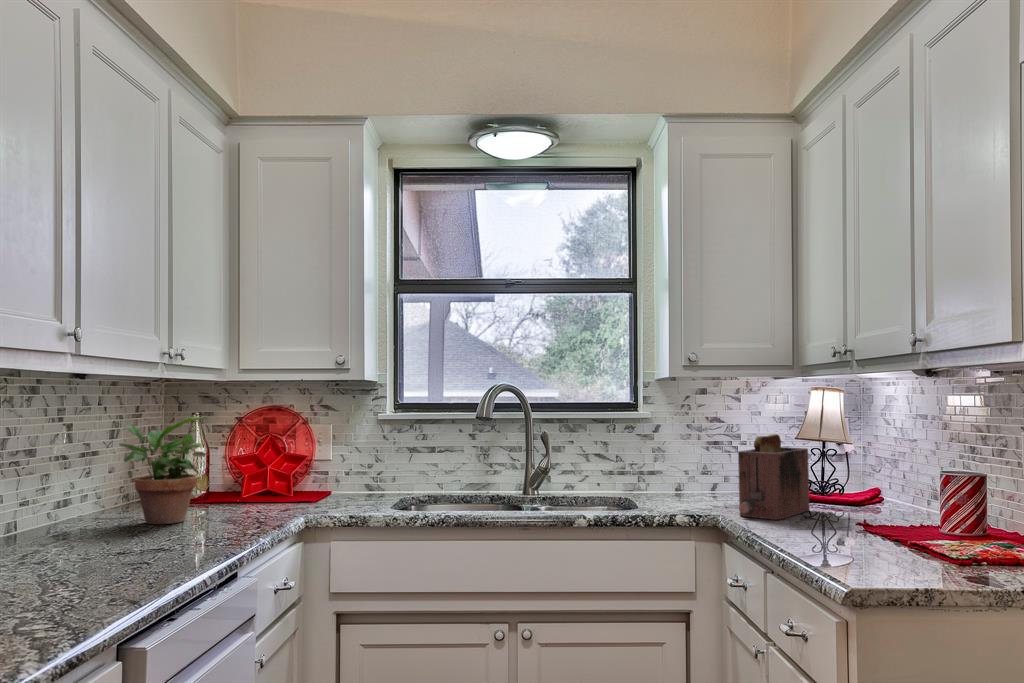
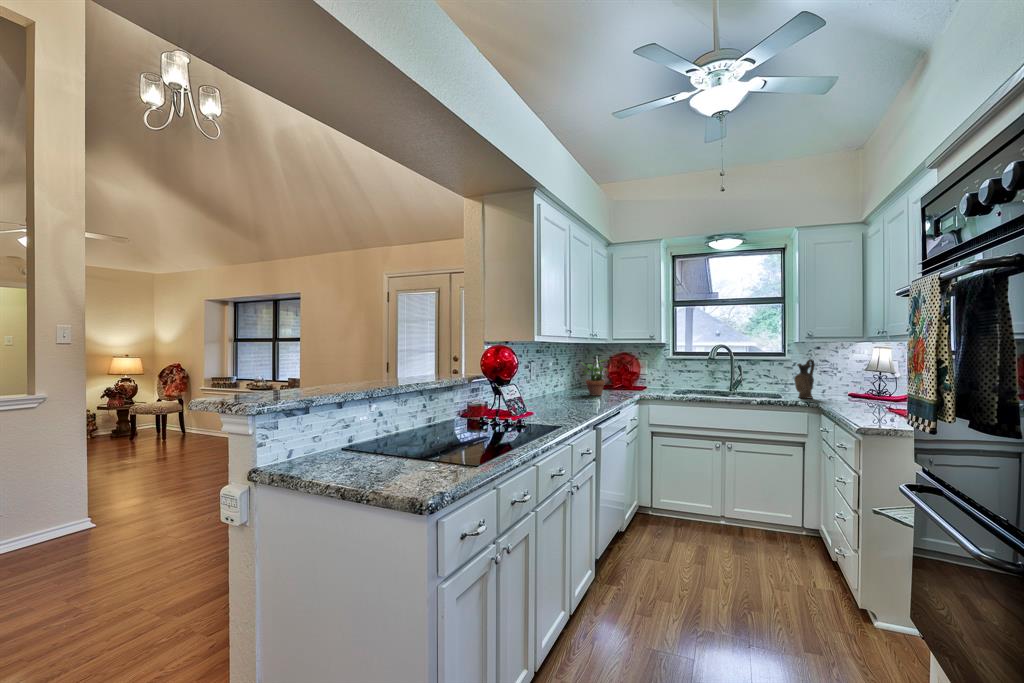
ceramic pitcher: none [663,412,702,505] -> present [794,359,815,398]
toaster: present [738,434,810,520] -> none [826,370,865,406]

